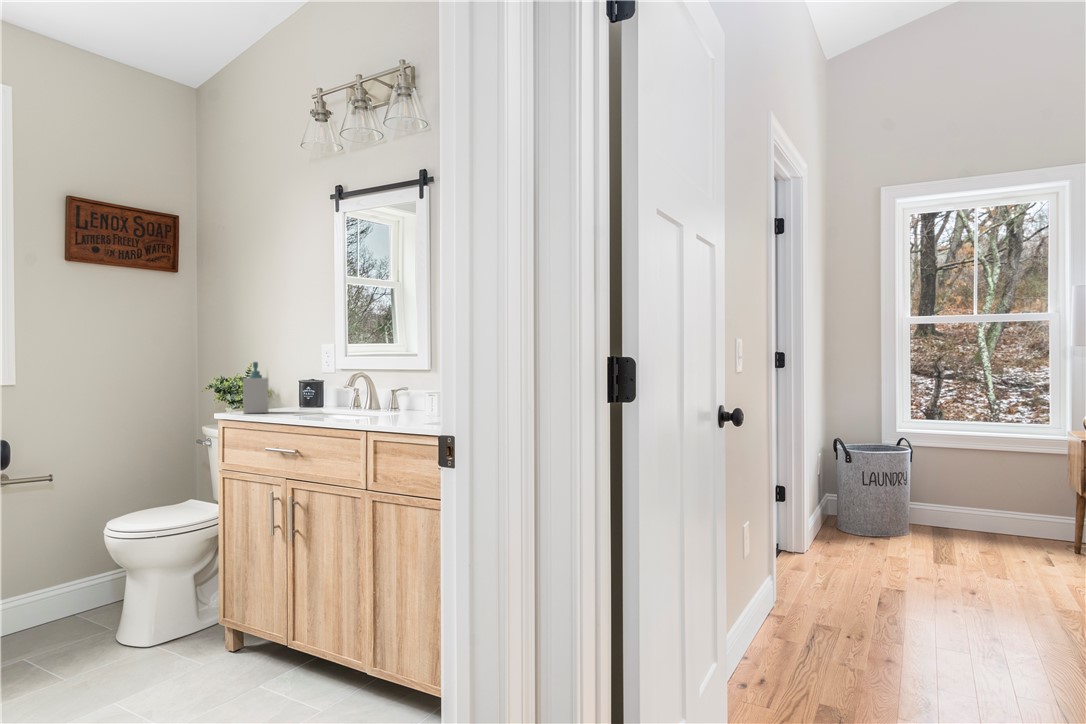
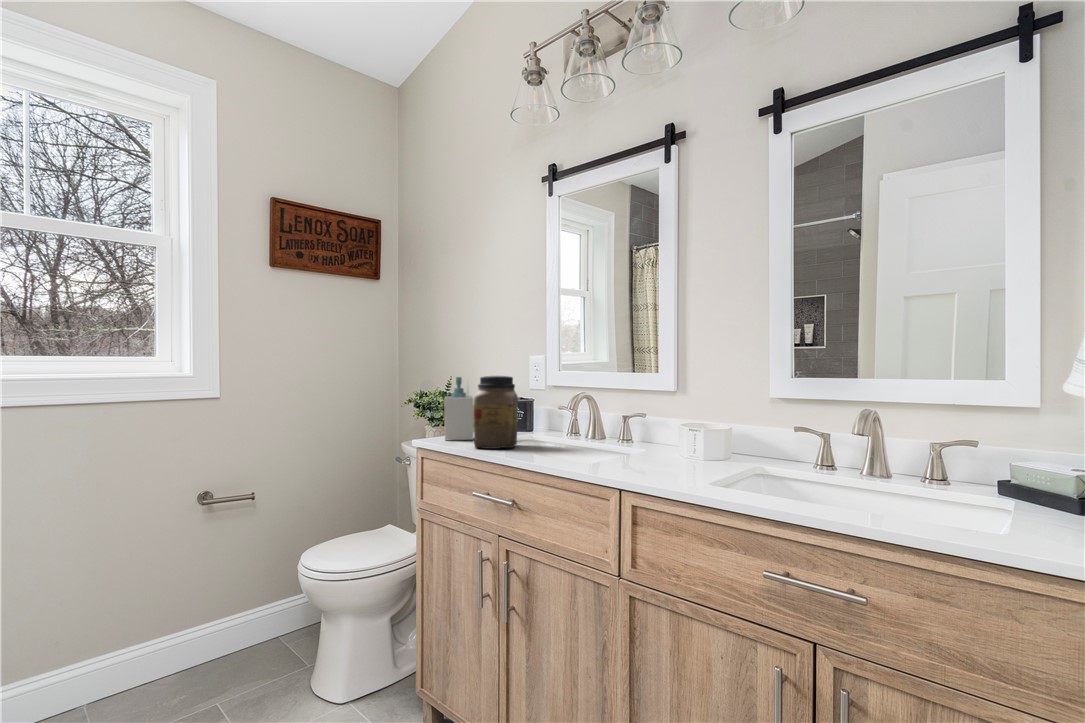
jar: none [267,360,305,417] -> present [473,376,518,449]

